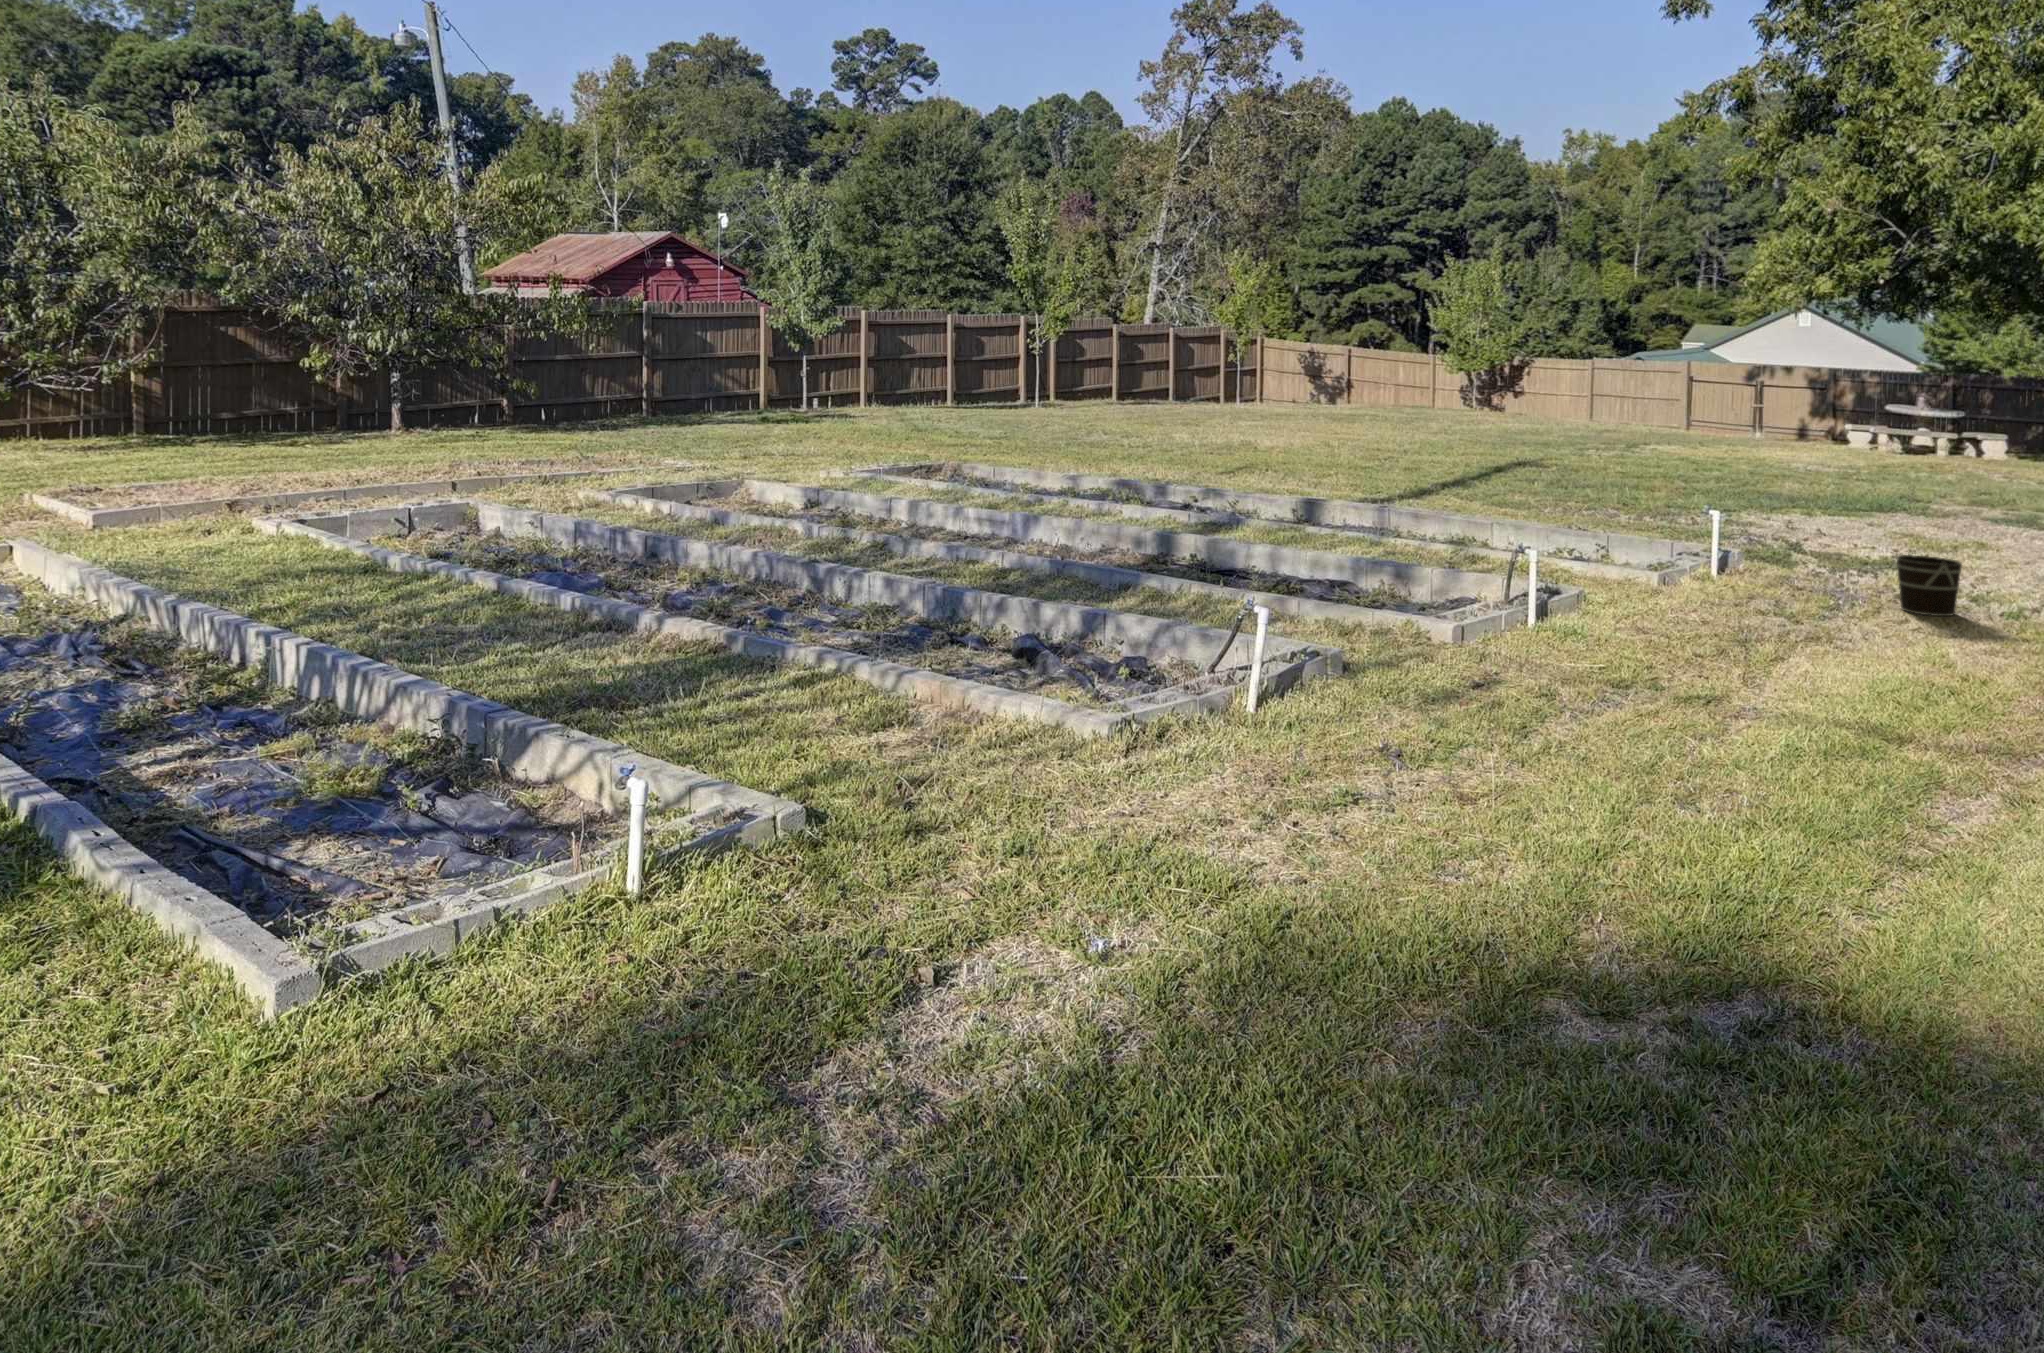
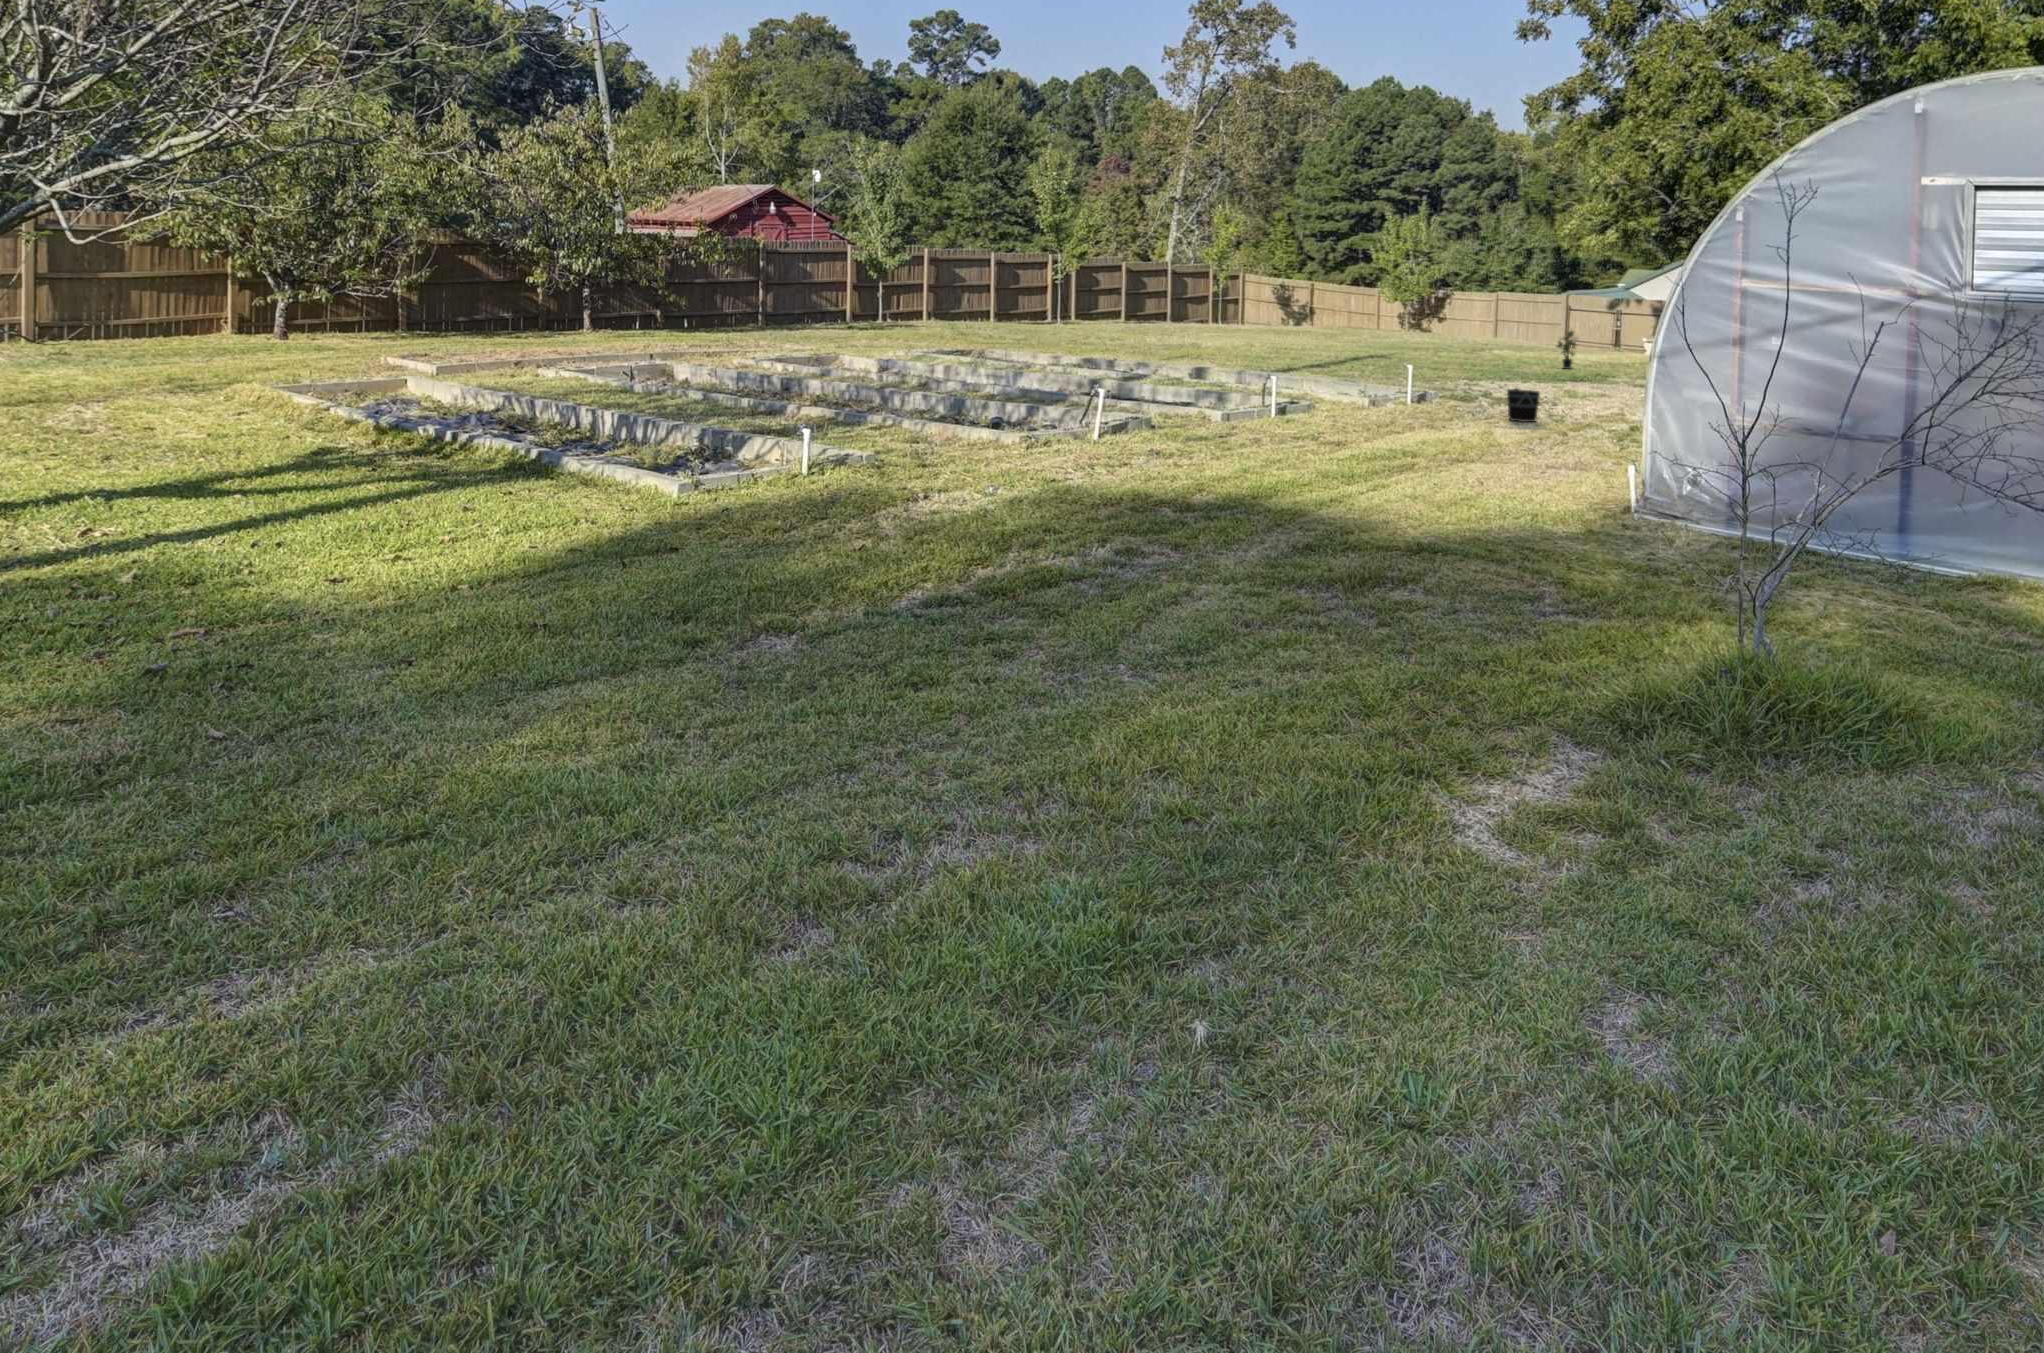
potted plant: none [1753,420,1787,475] -> present [1557,331,1577,369]

